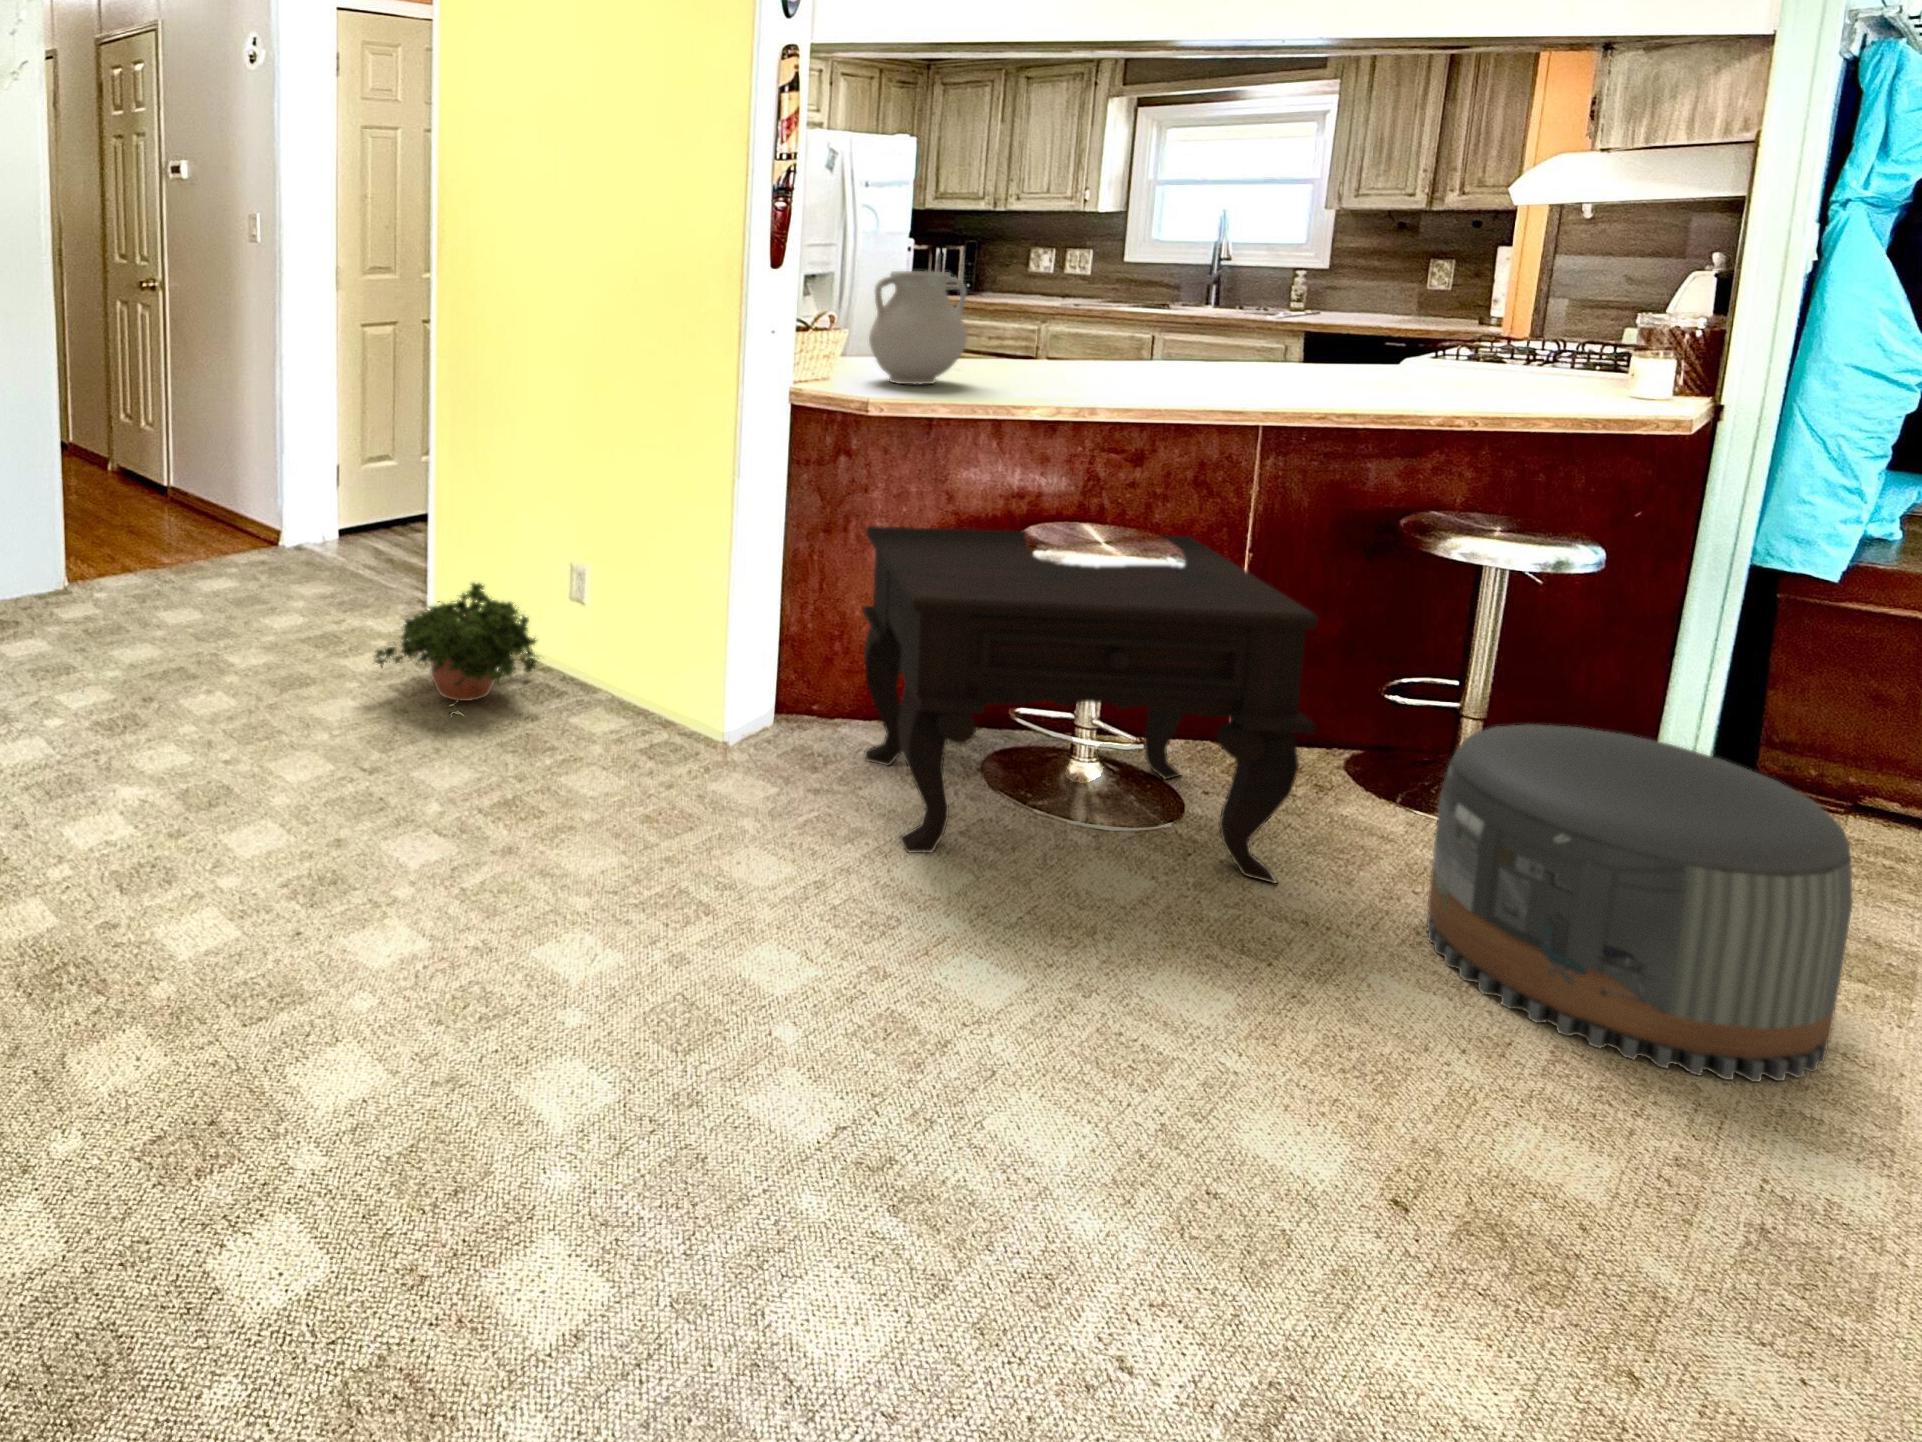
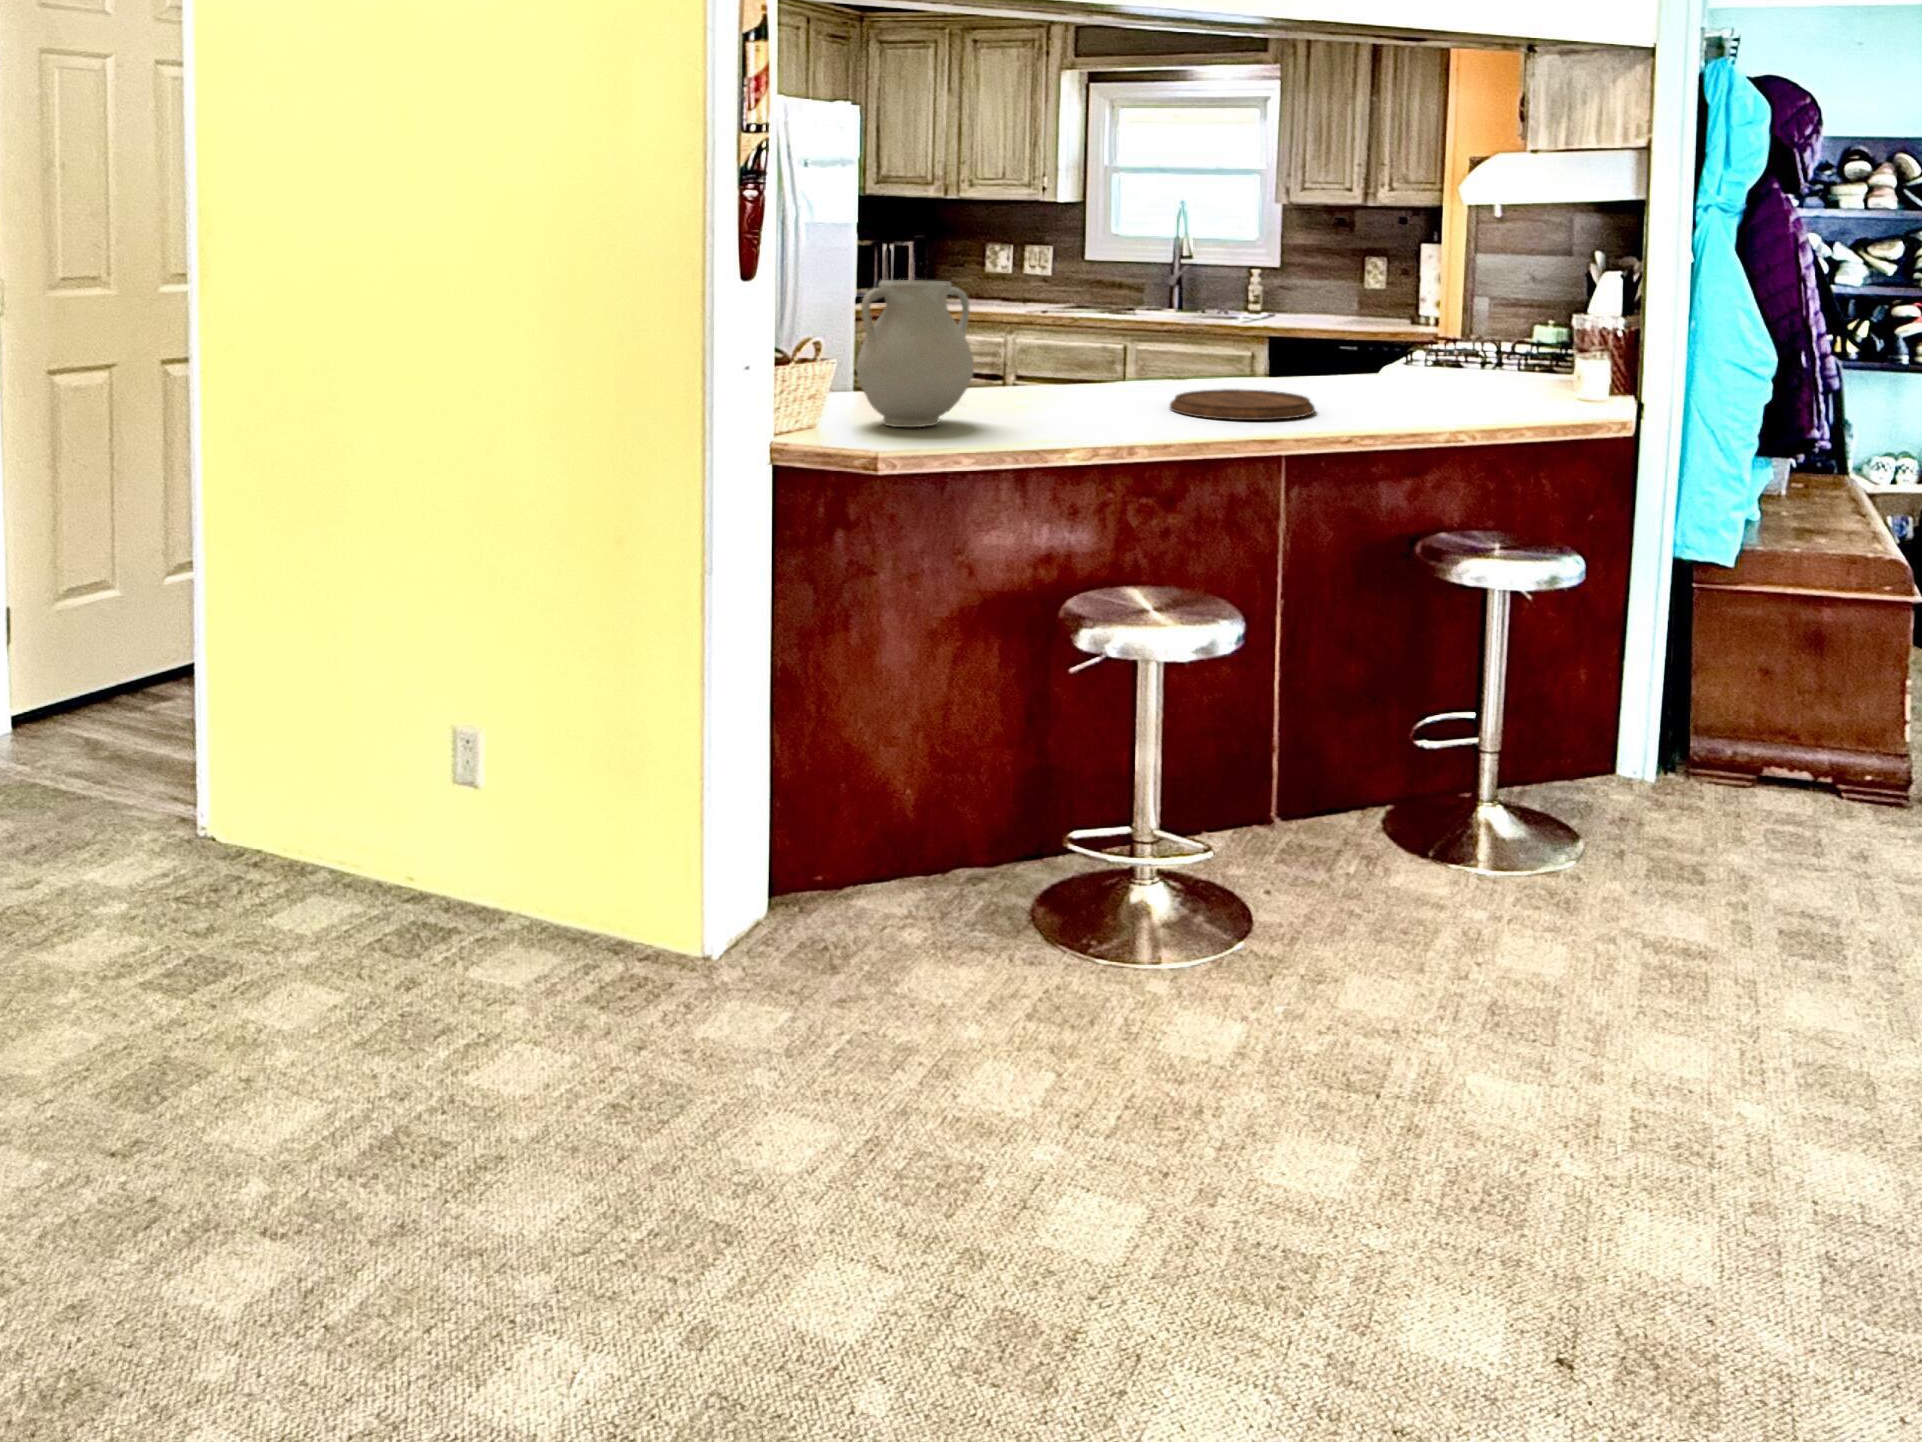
cutting board: none [1152,369,1300,396] -> present [1170,389,1315,420]
side table: present [863,526,1317,883] -> none [876,590,1390,1060]
potted plant: present [374,583,539,716] -> none [108,778,416,1011]
pouf: present [1427,725,1853,1082] -> none [1500,754,1831,1103]

